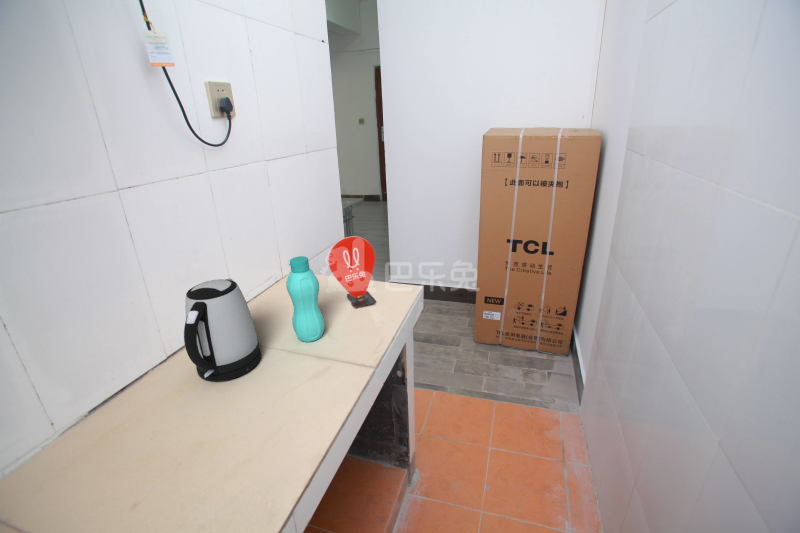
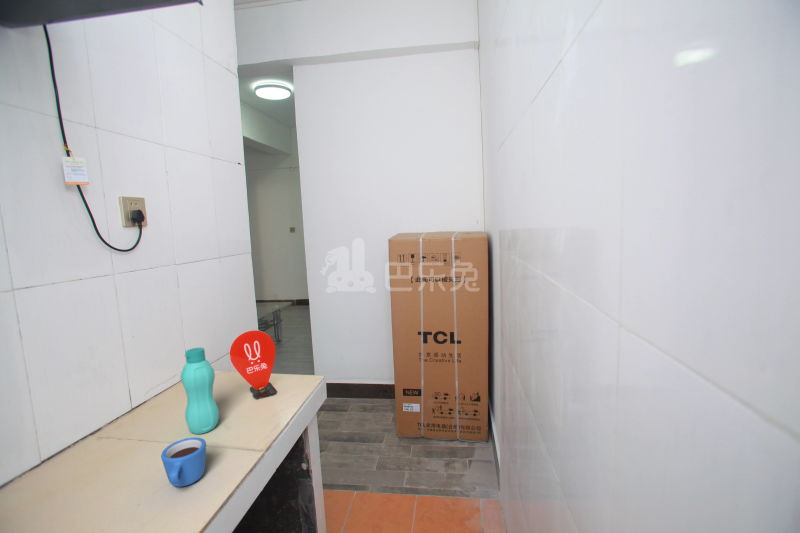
kettle: present [184,279,261,381] -> none [62,372,148,480]
mug: none [279,351,321,399] -> present [161,437,206,487]

